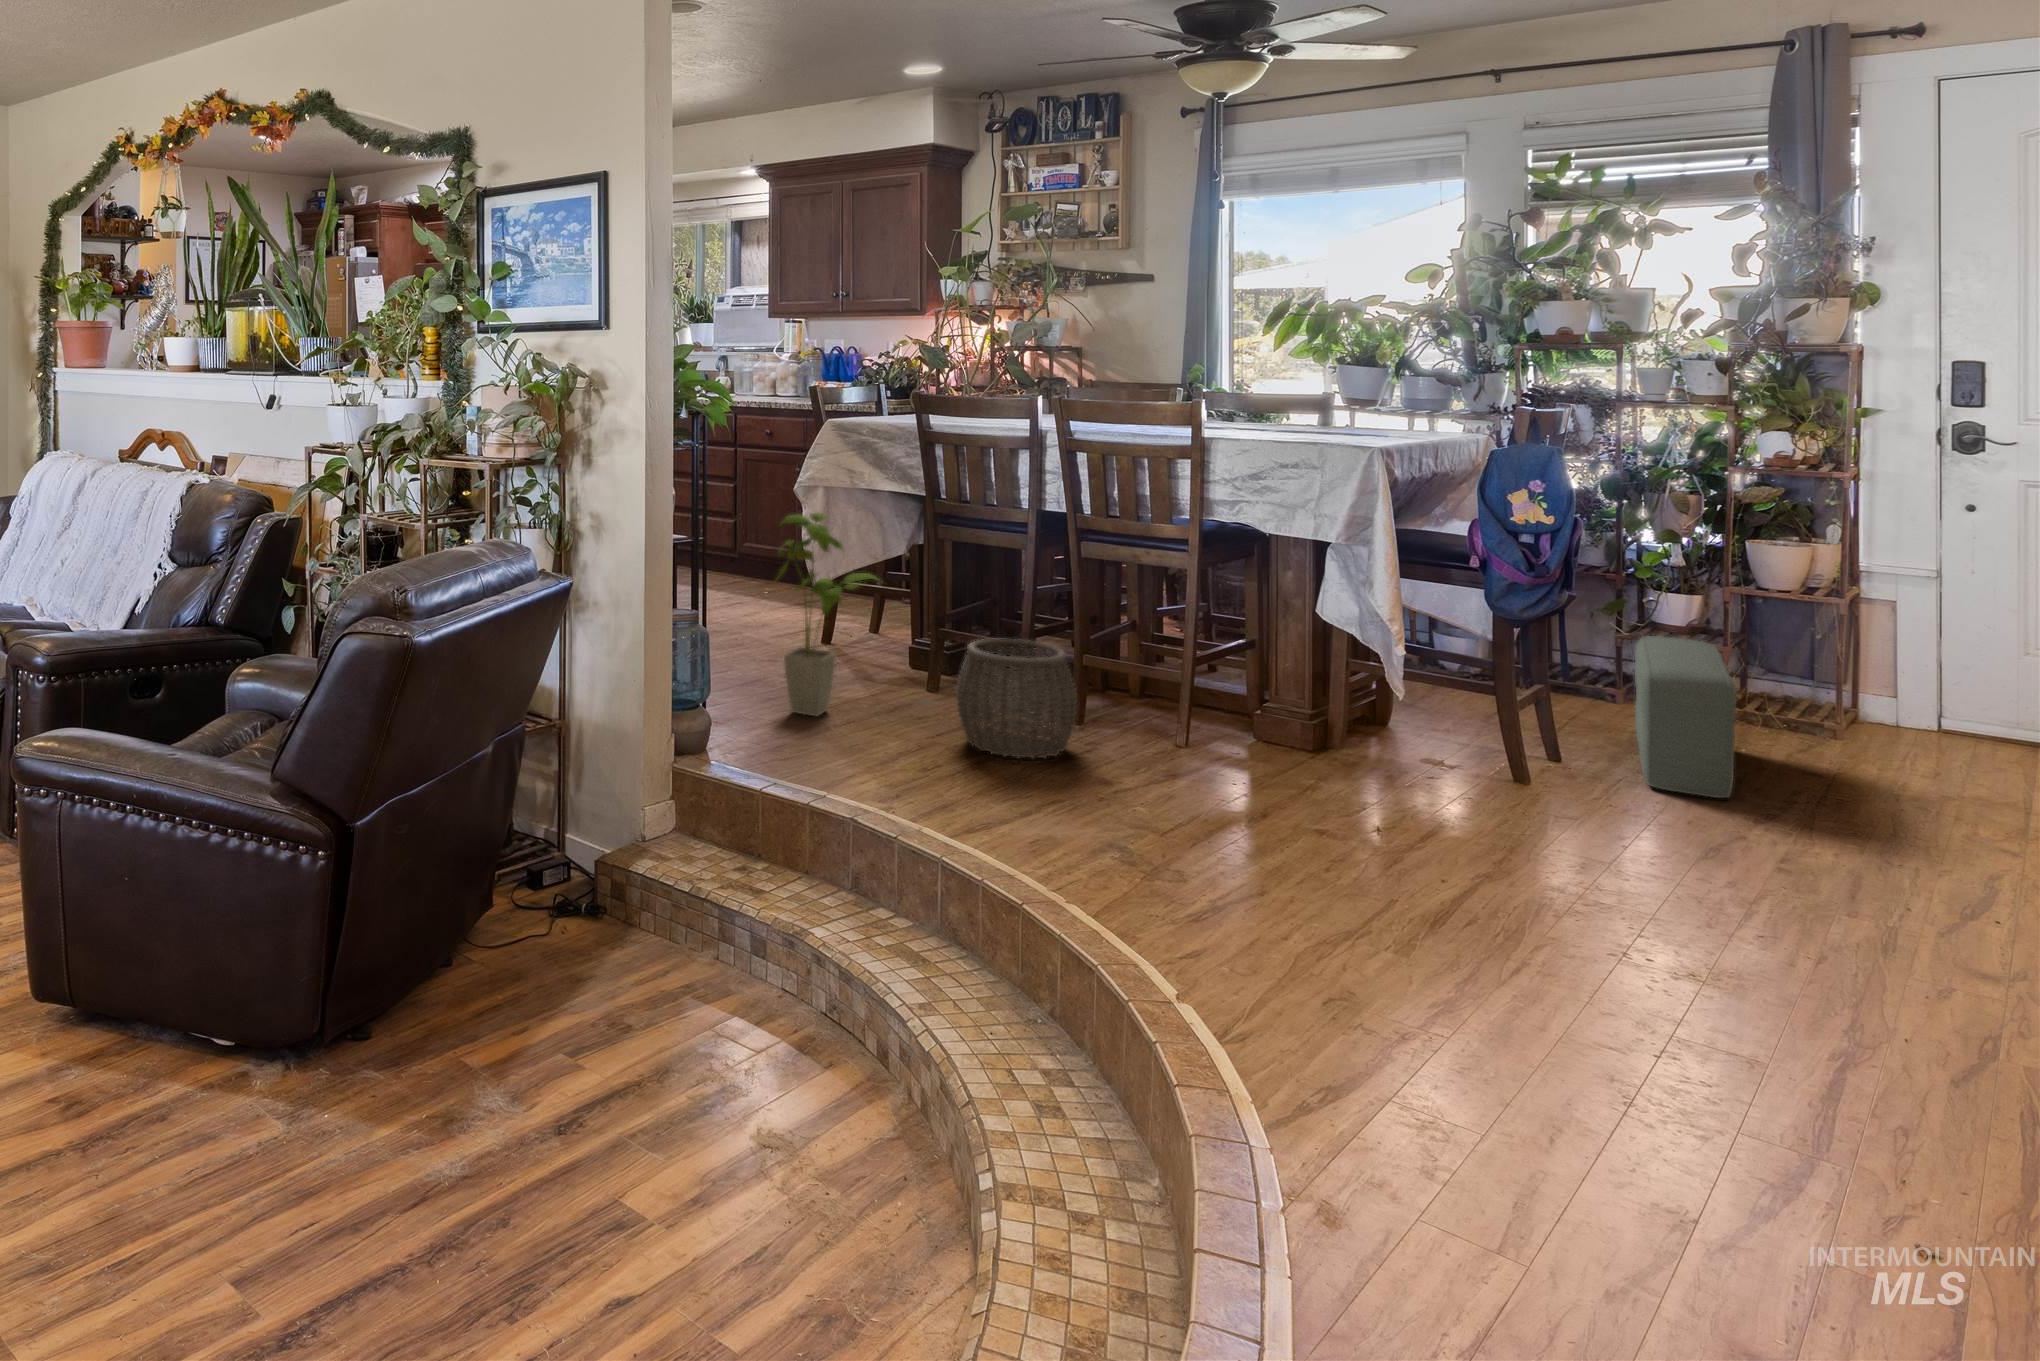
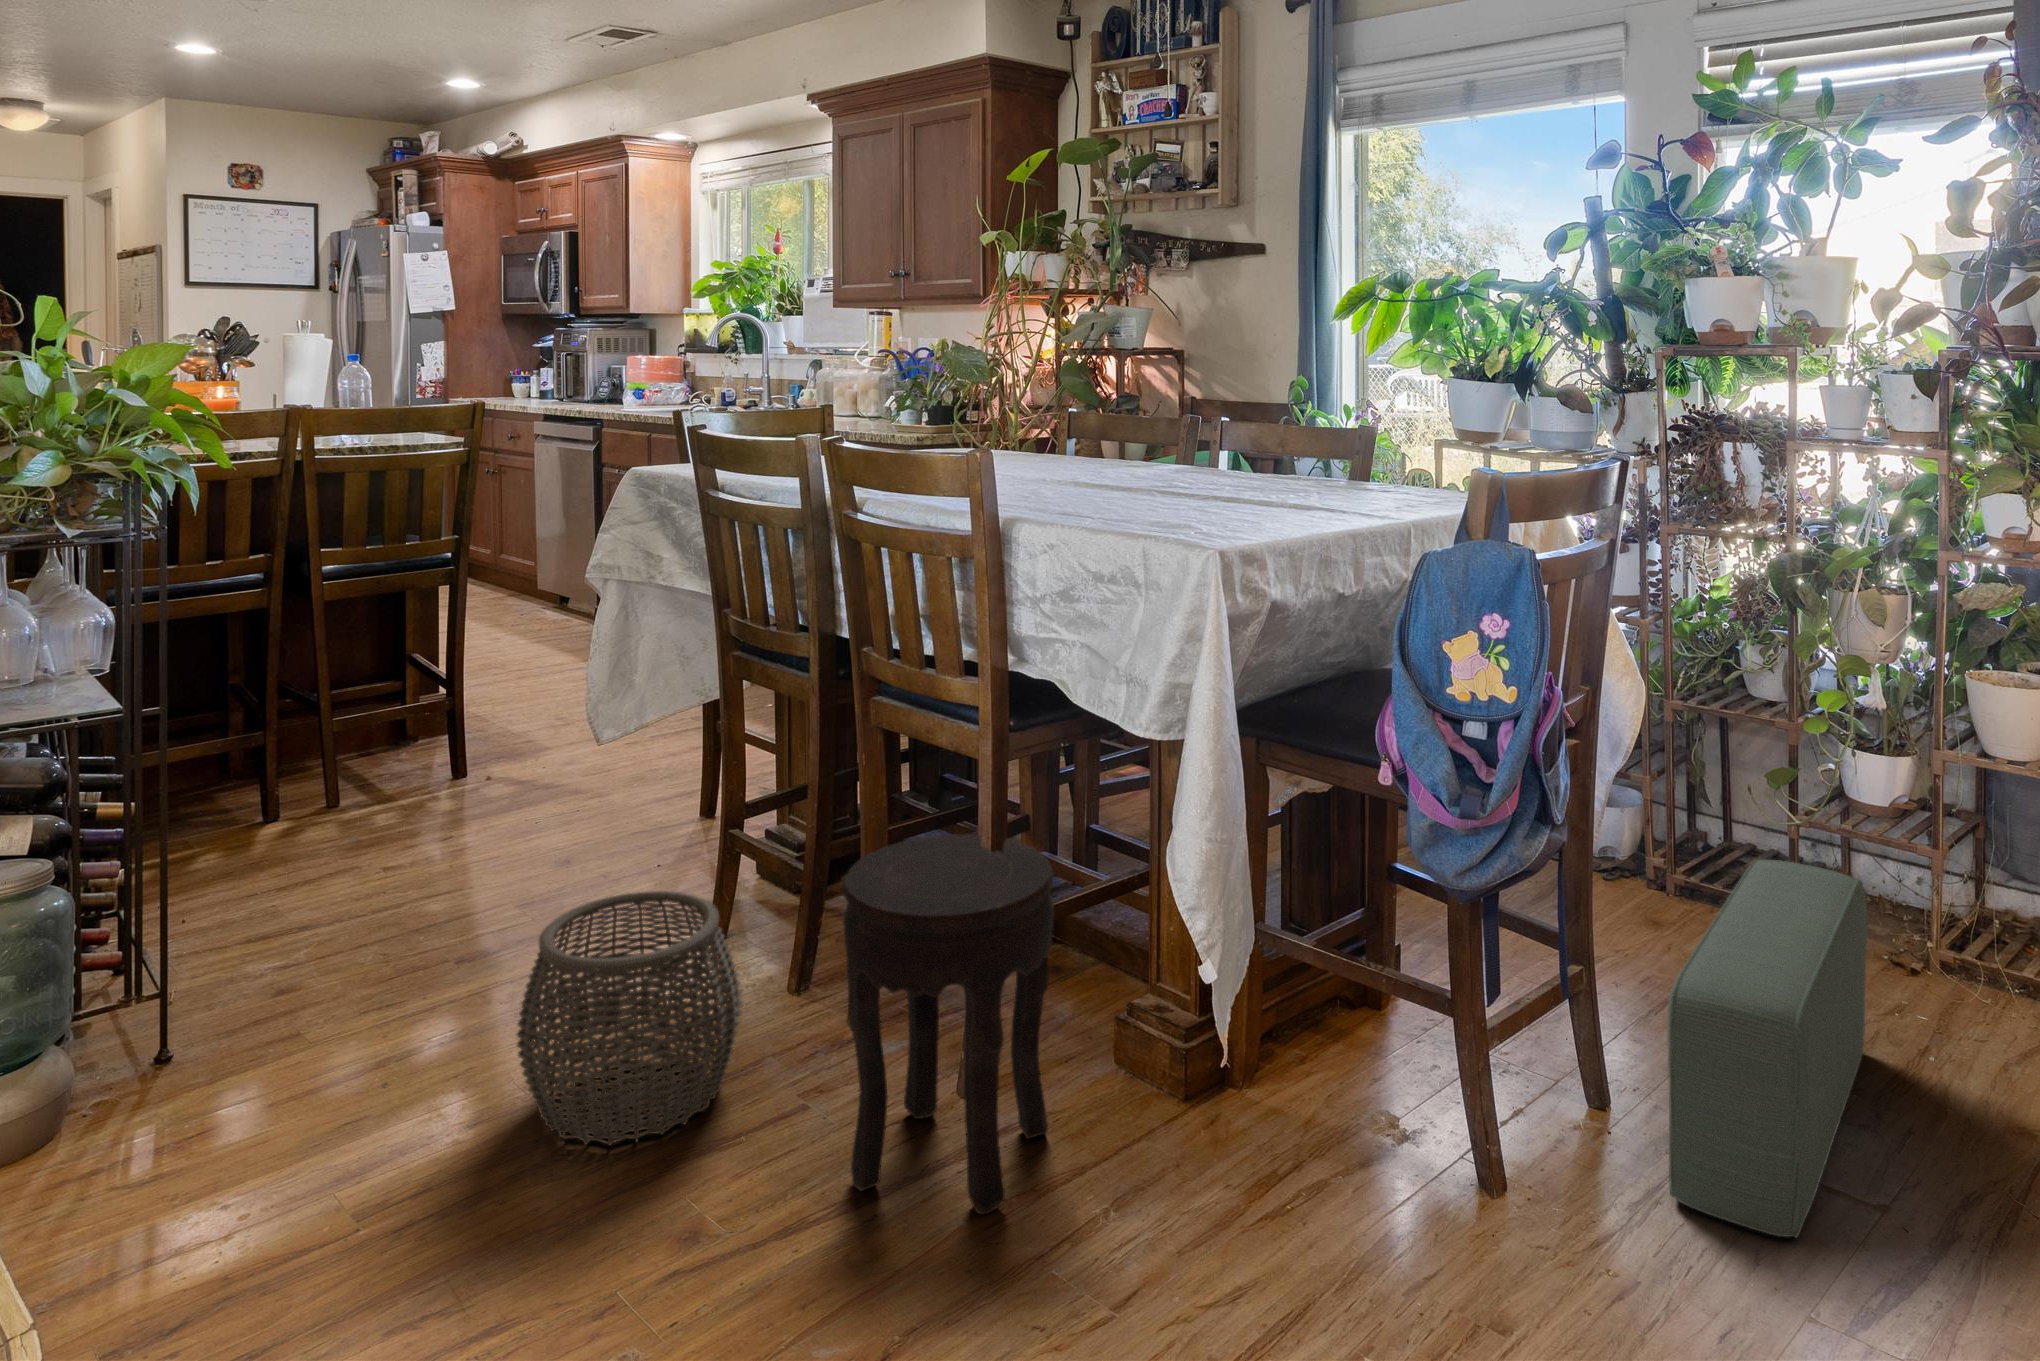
house plant: present [777,513,877,717] -> none [312,660,513,1015]
side table: none [1168,602,1294,784] -> present [843,834,1054,1215]

